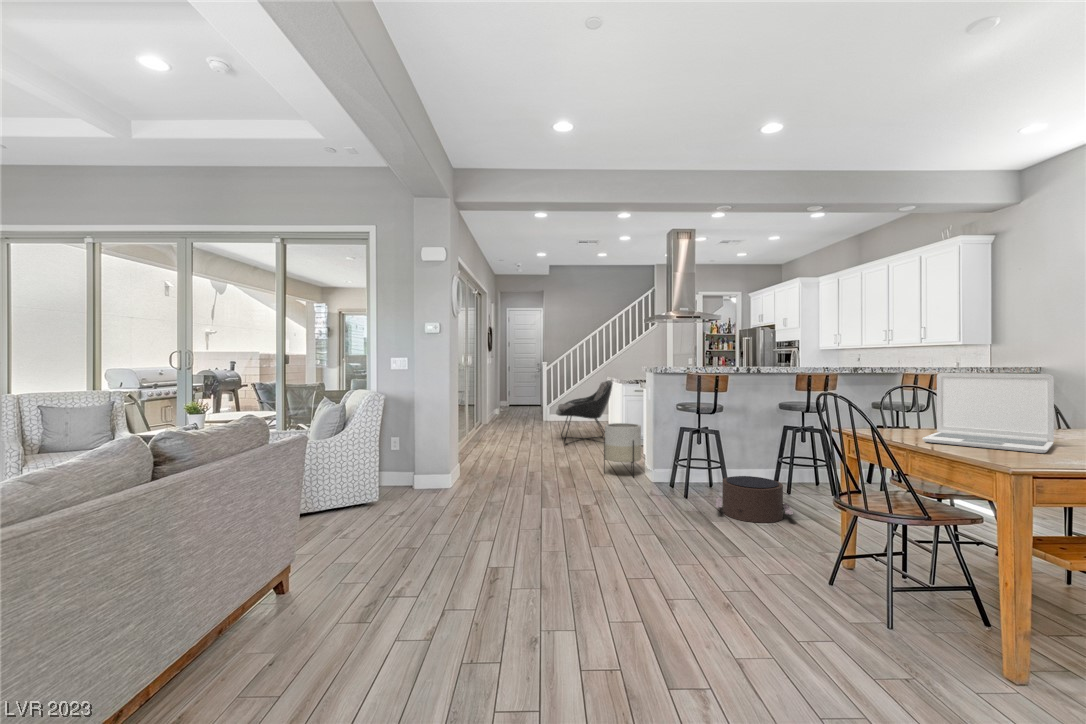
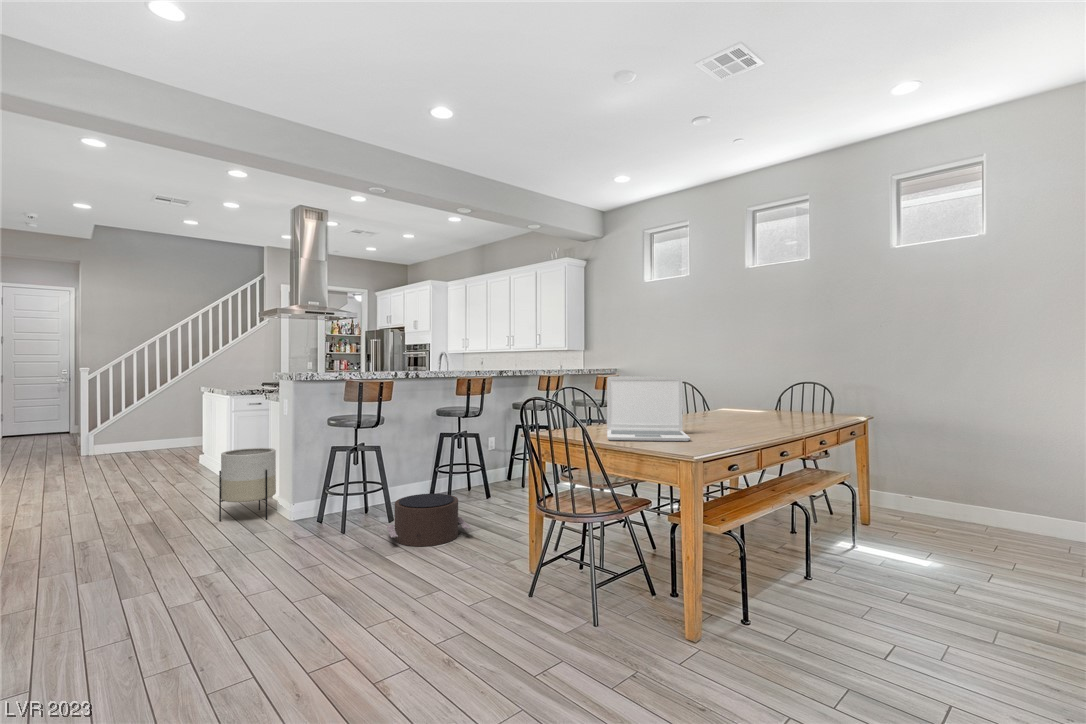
lounge chair: present [556,380,613,445] -> none [117,391,216,489]

